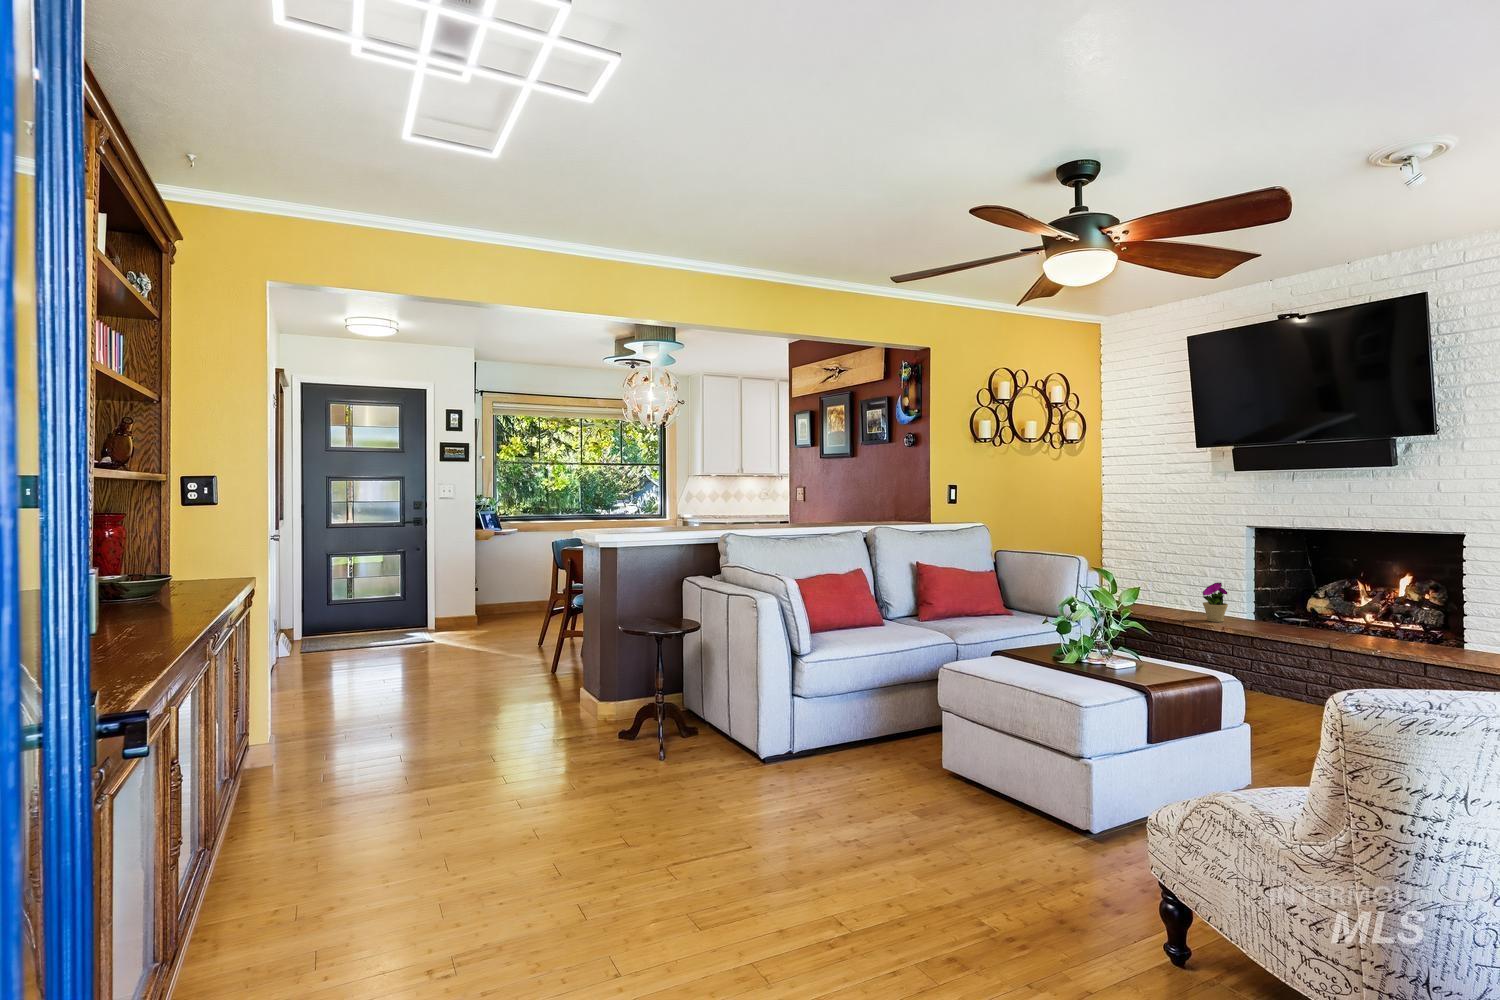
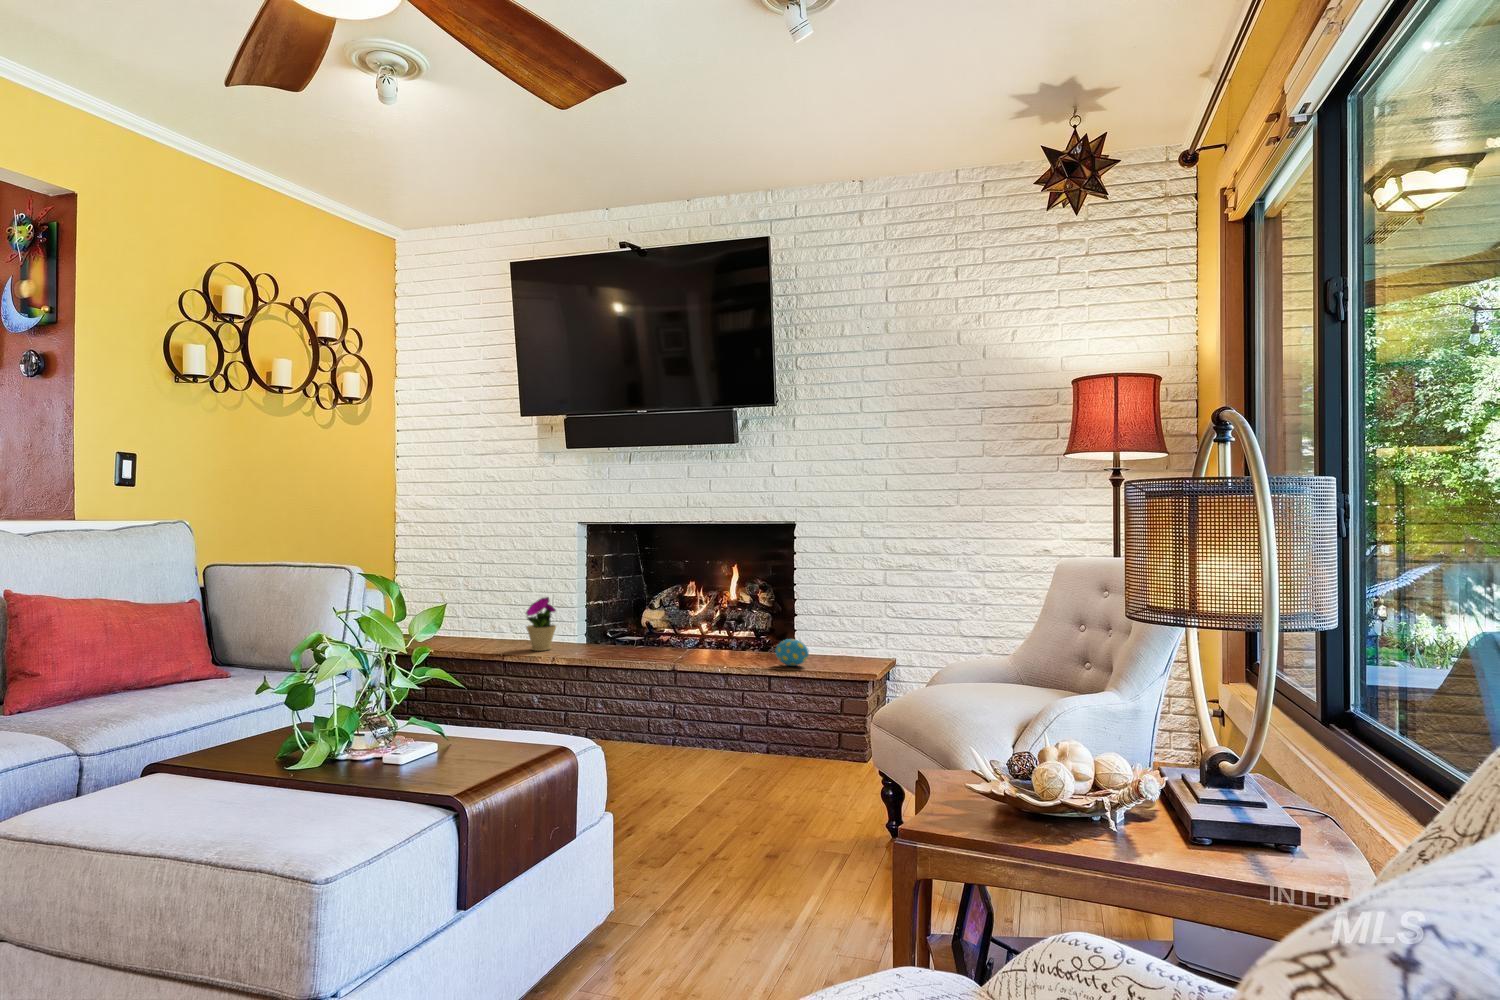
decorative egg: none [1434,634,1471,658] -> present [775,639,809,666]

